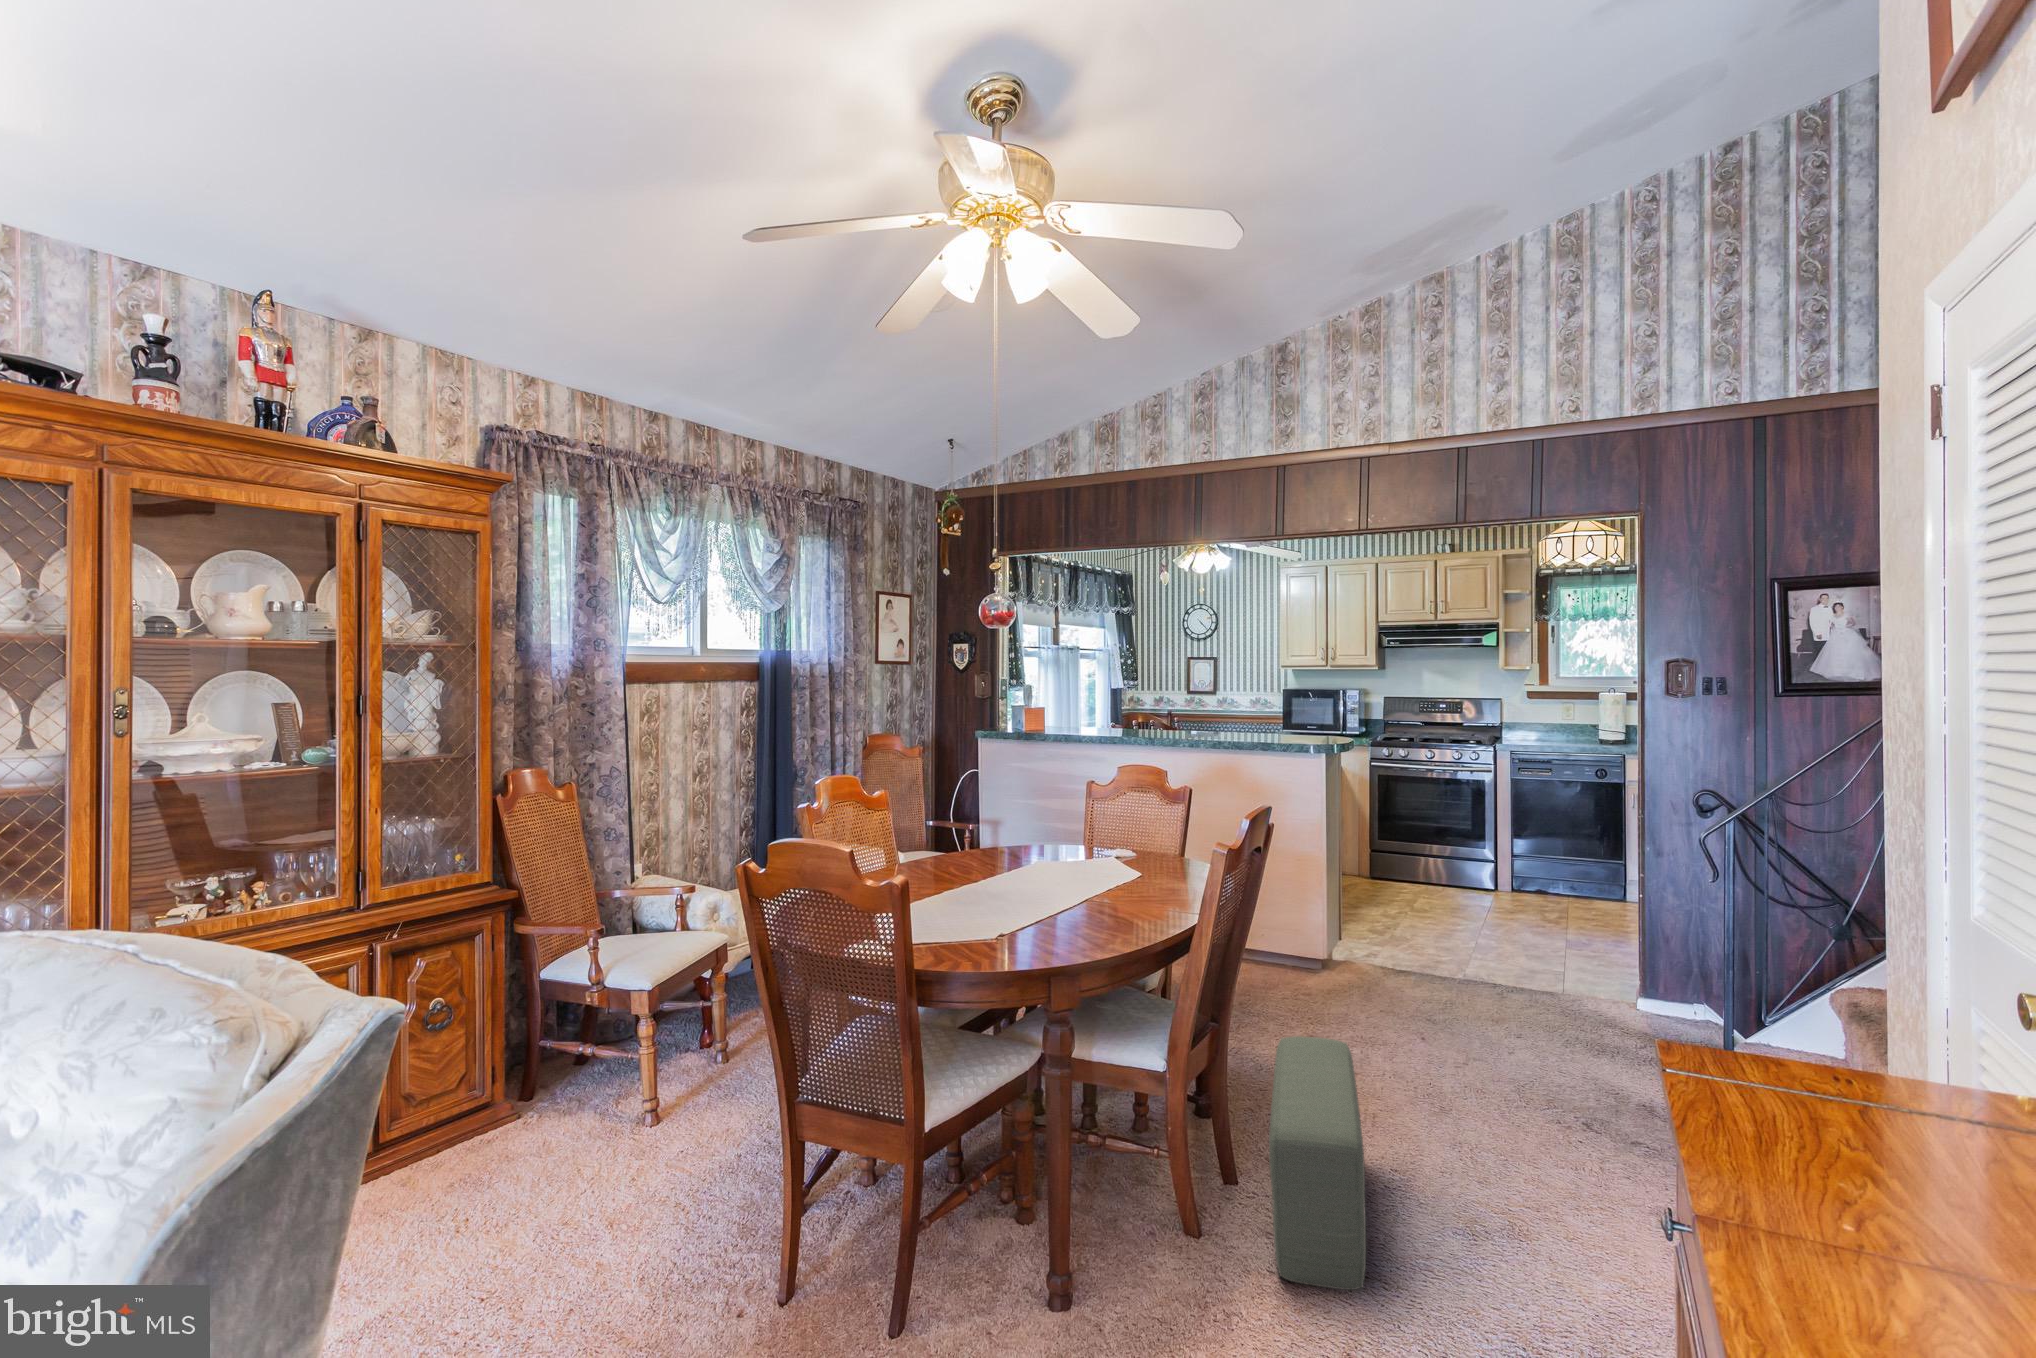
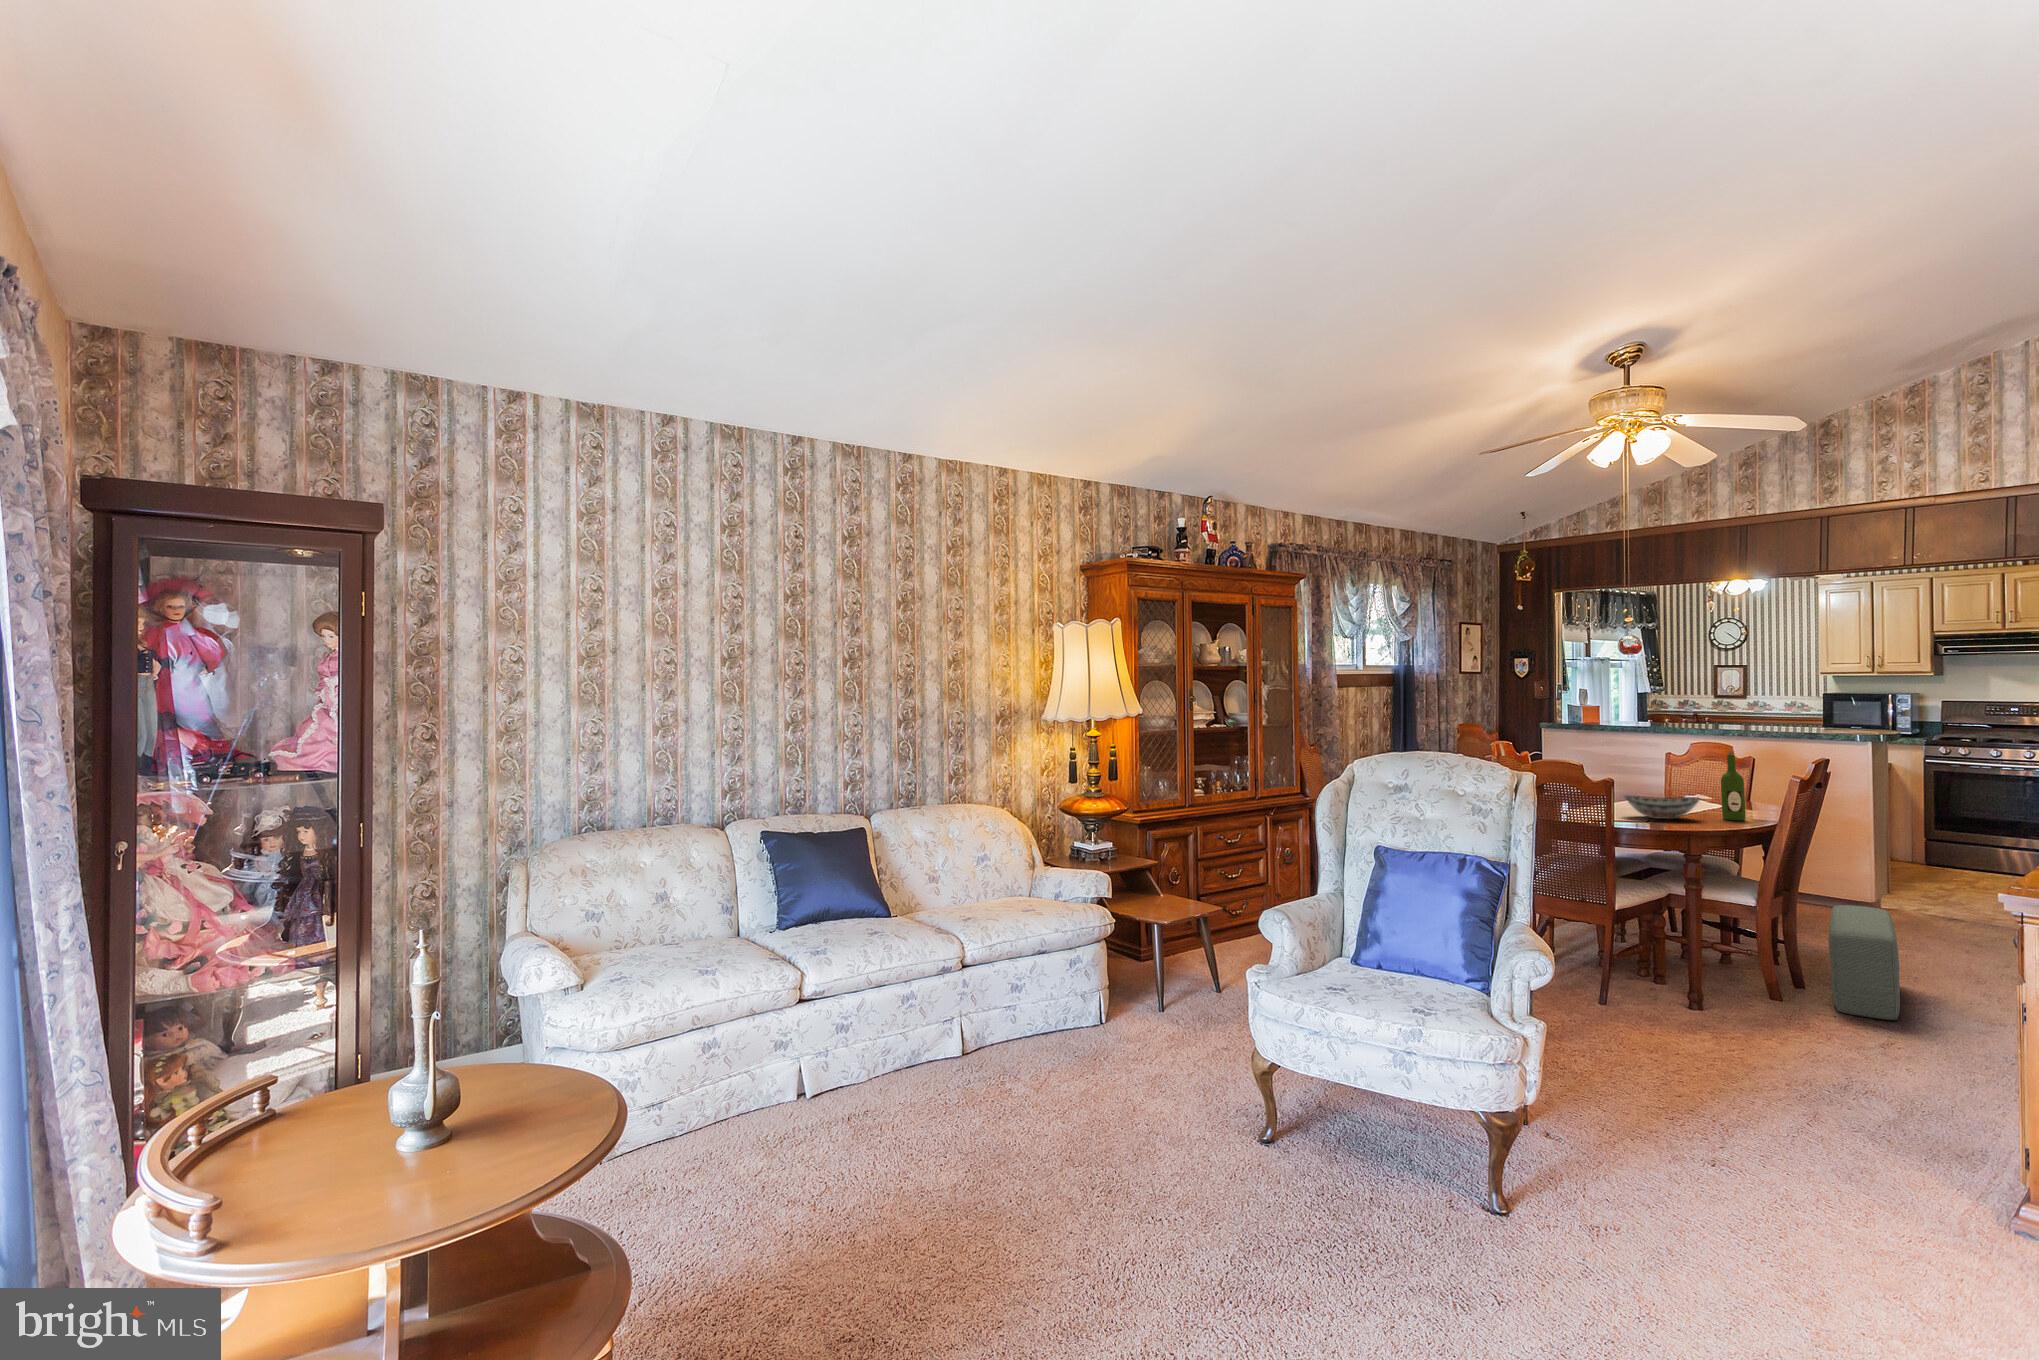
wine bottle: none [1122,799,1157,925] -> present [1721,750,1746,821]
decorative bowl: none [974,884,1090,931] -> present [1625,796,1700,819]

